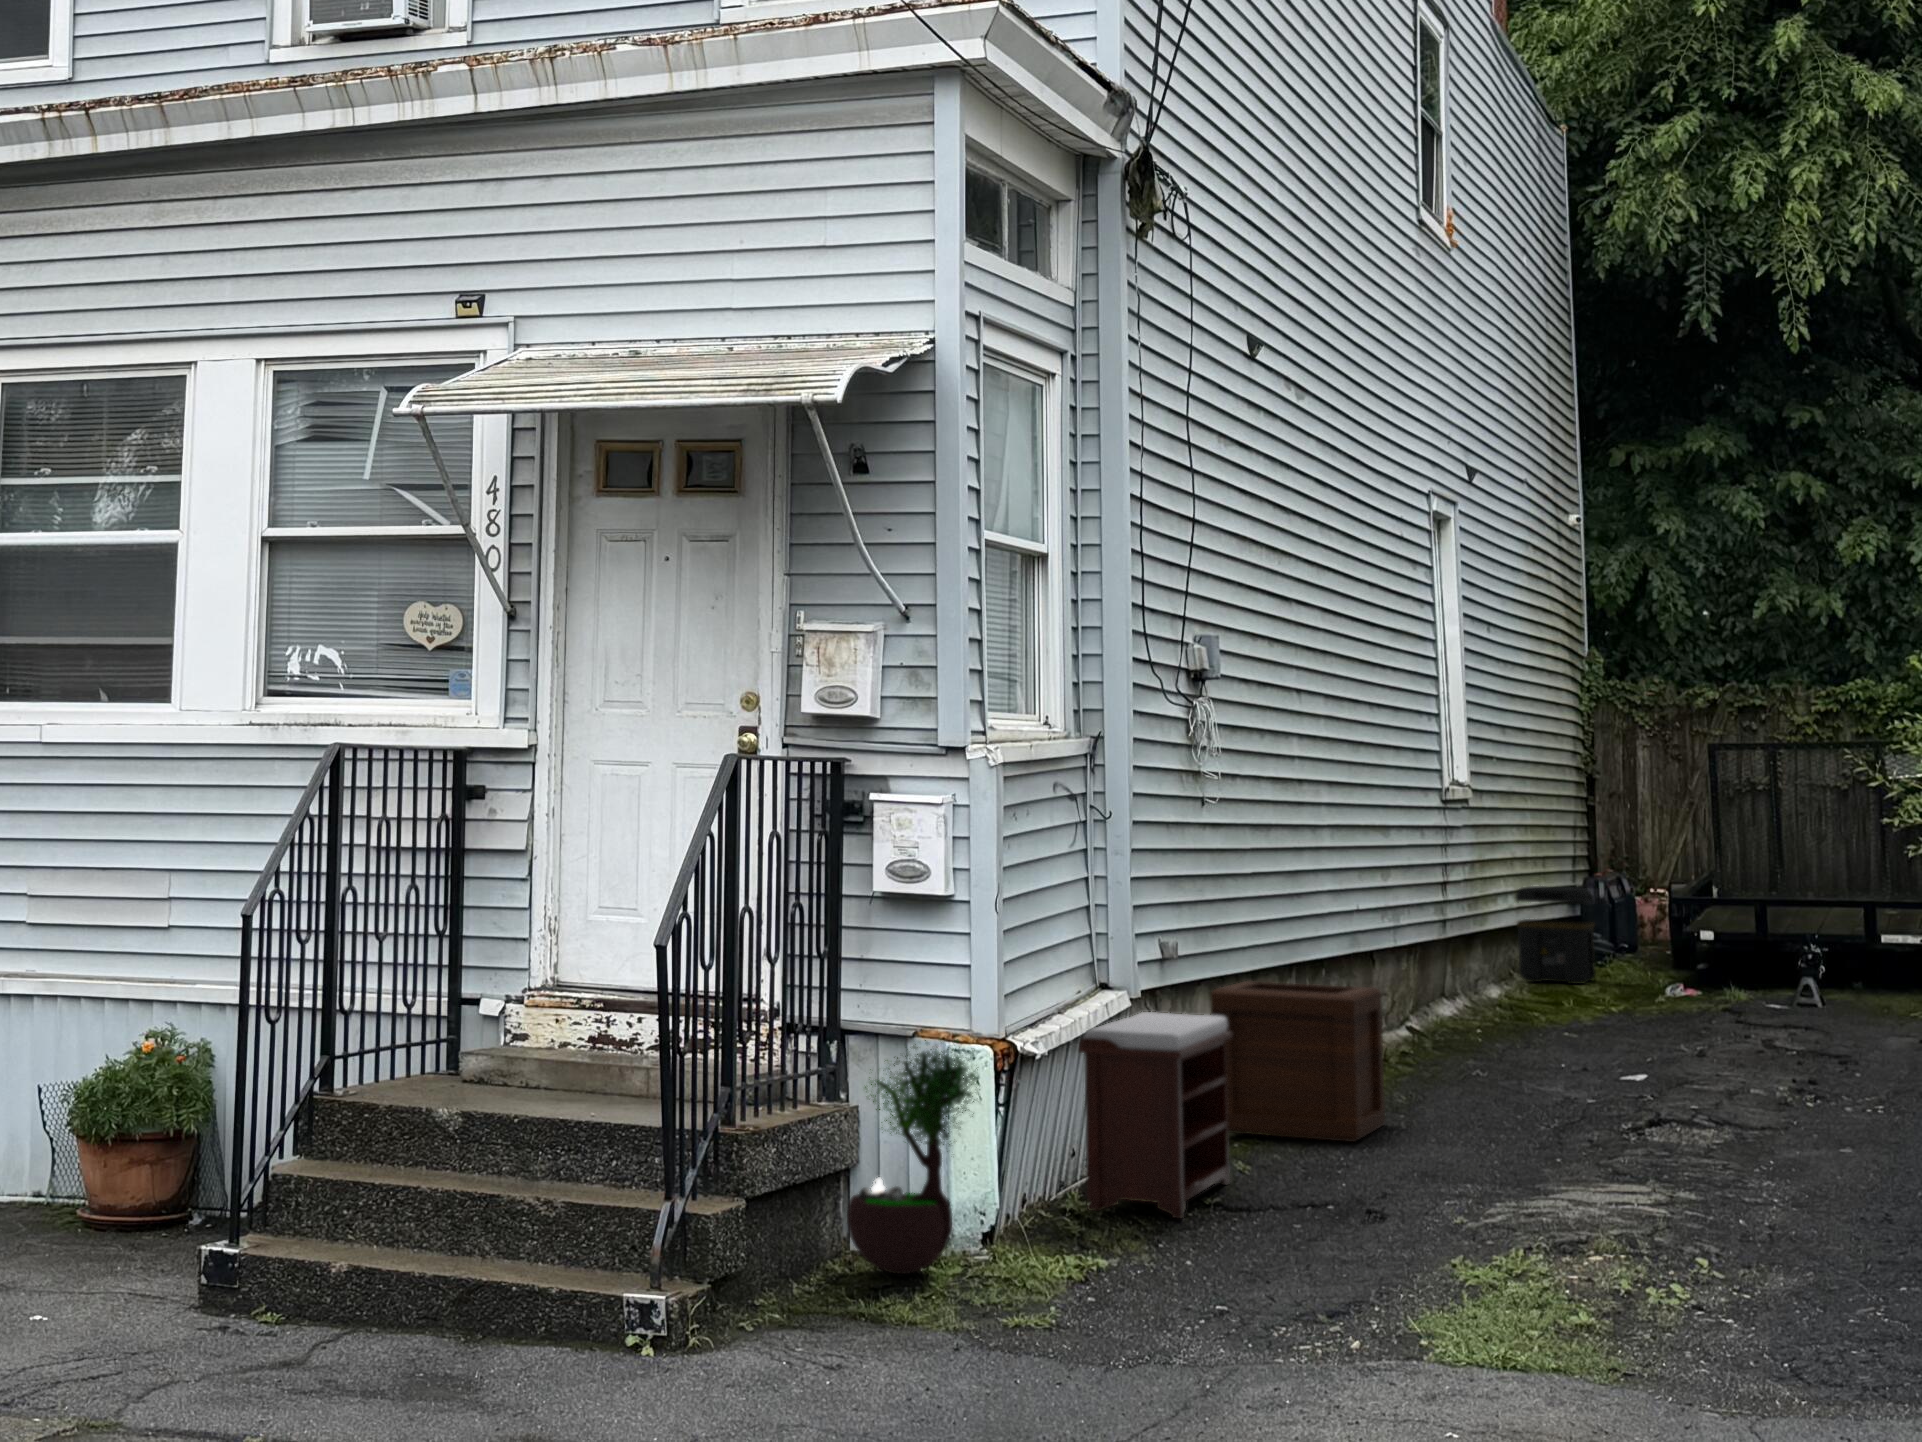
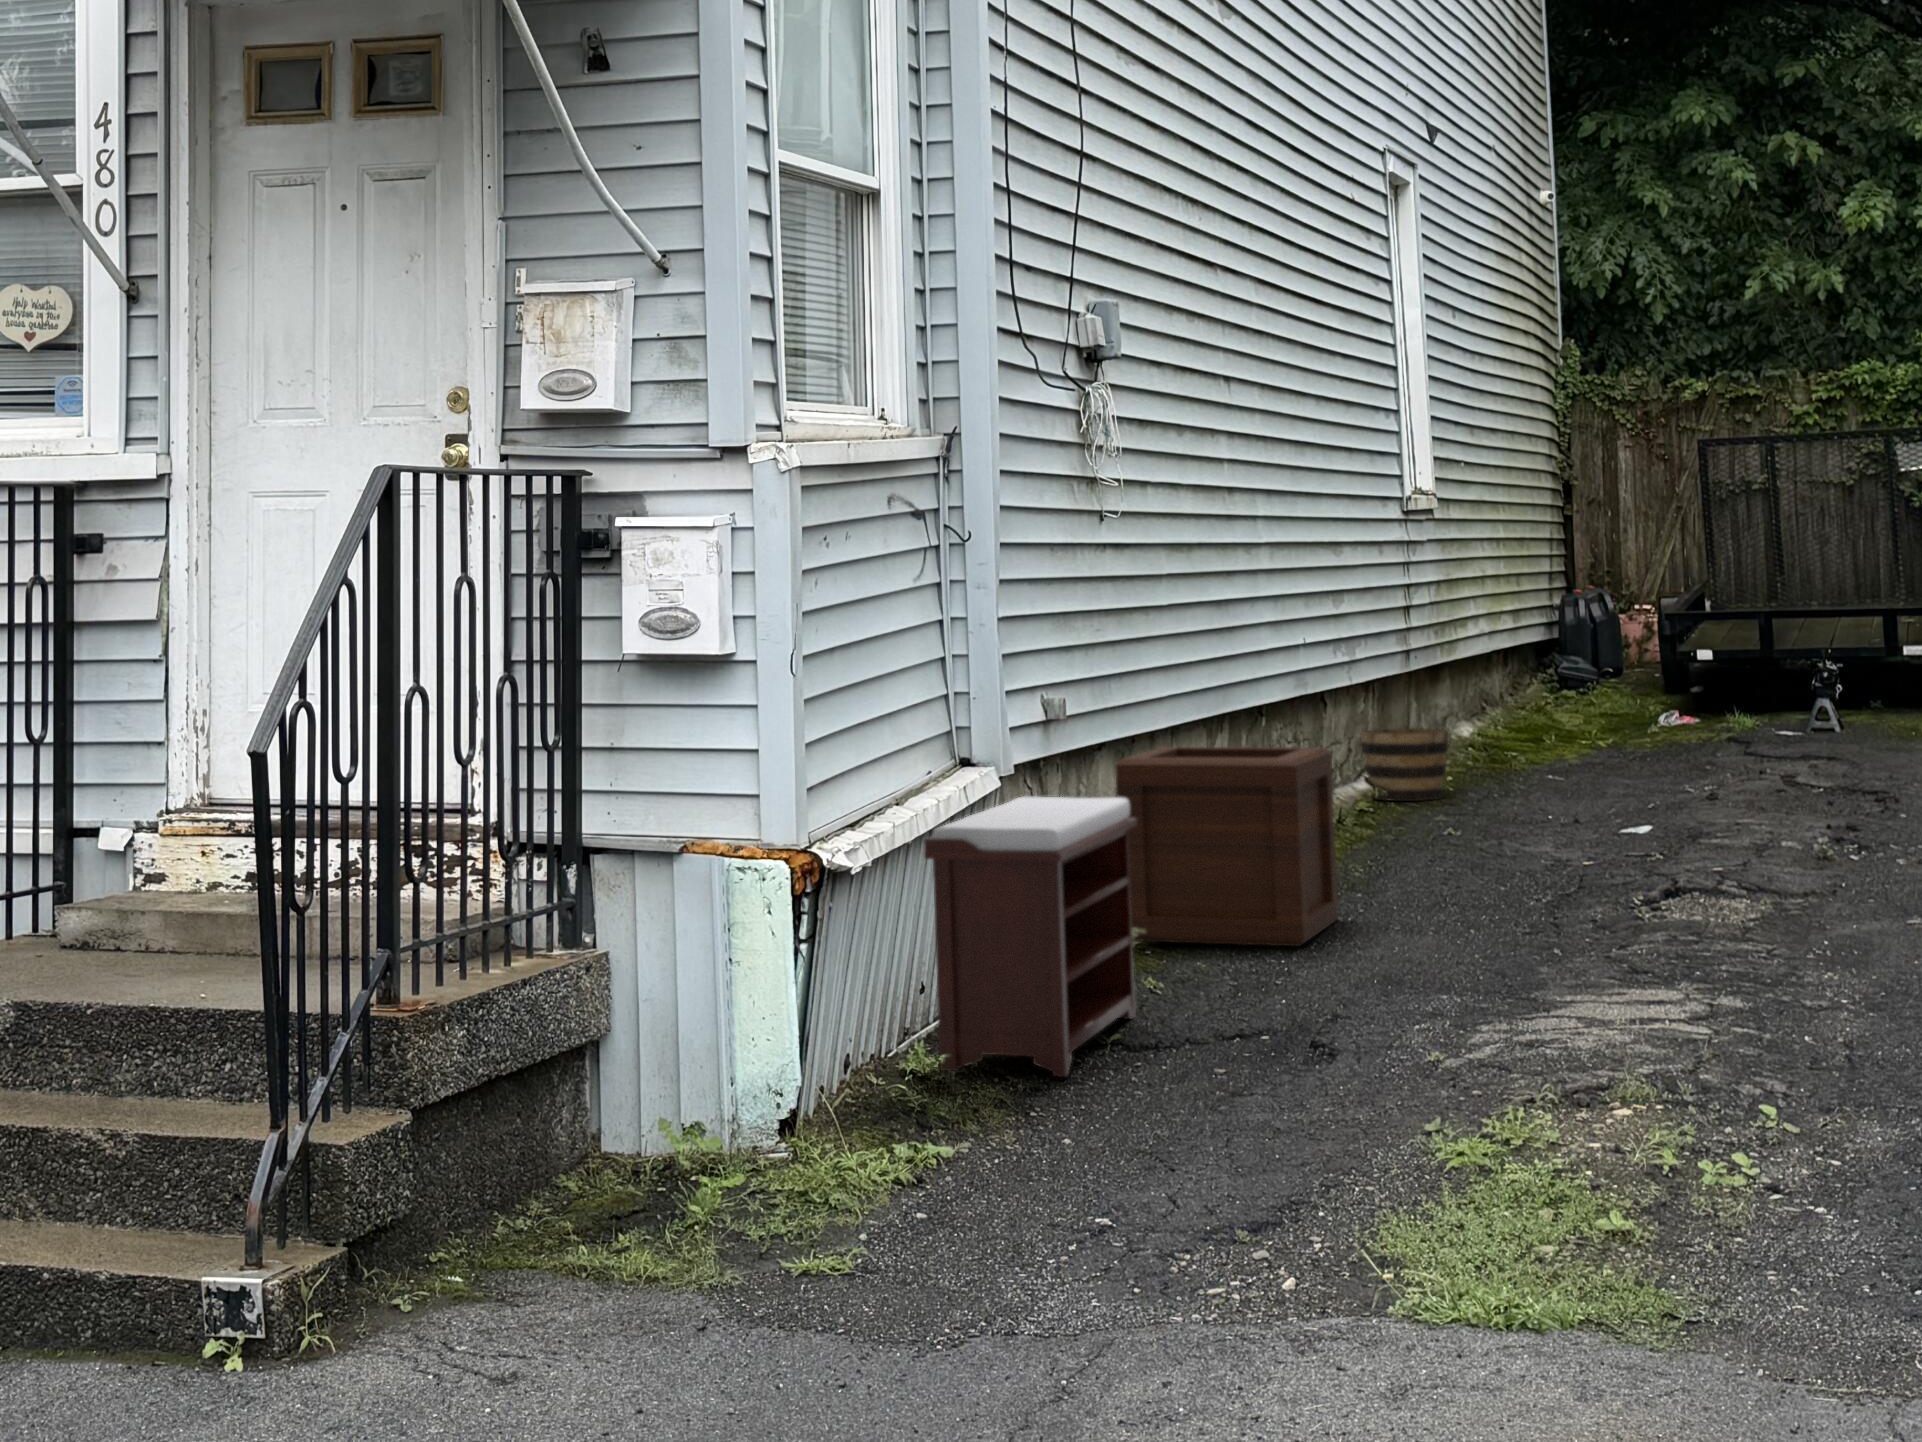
toolbox: present [1516,886,1596,984] -> none [1487,615,1578,725]
bucket: none [1402,978,1480,1039] -> present [1360,728,1450,801]
potted tree: present [847,1039,980,1274] -> none [584,843,771,1192]

